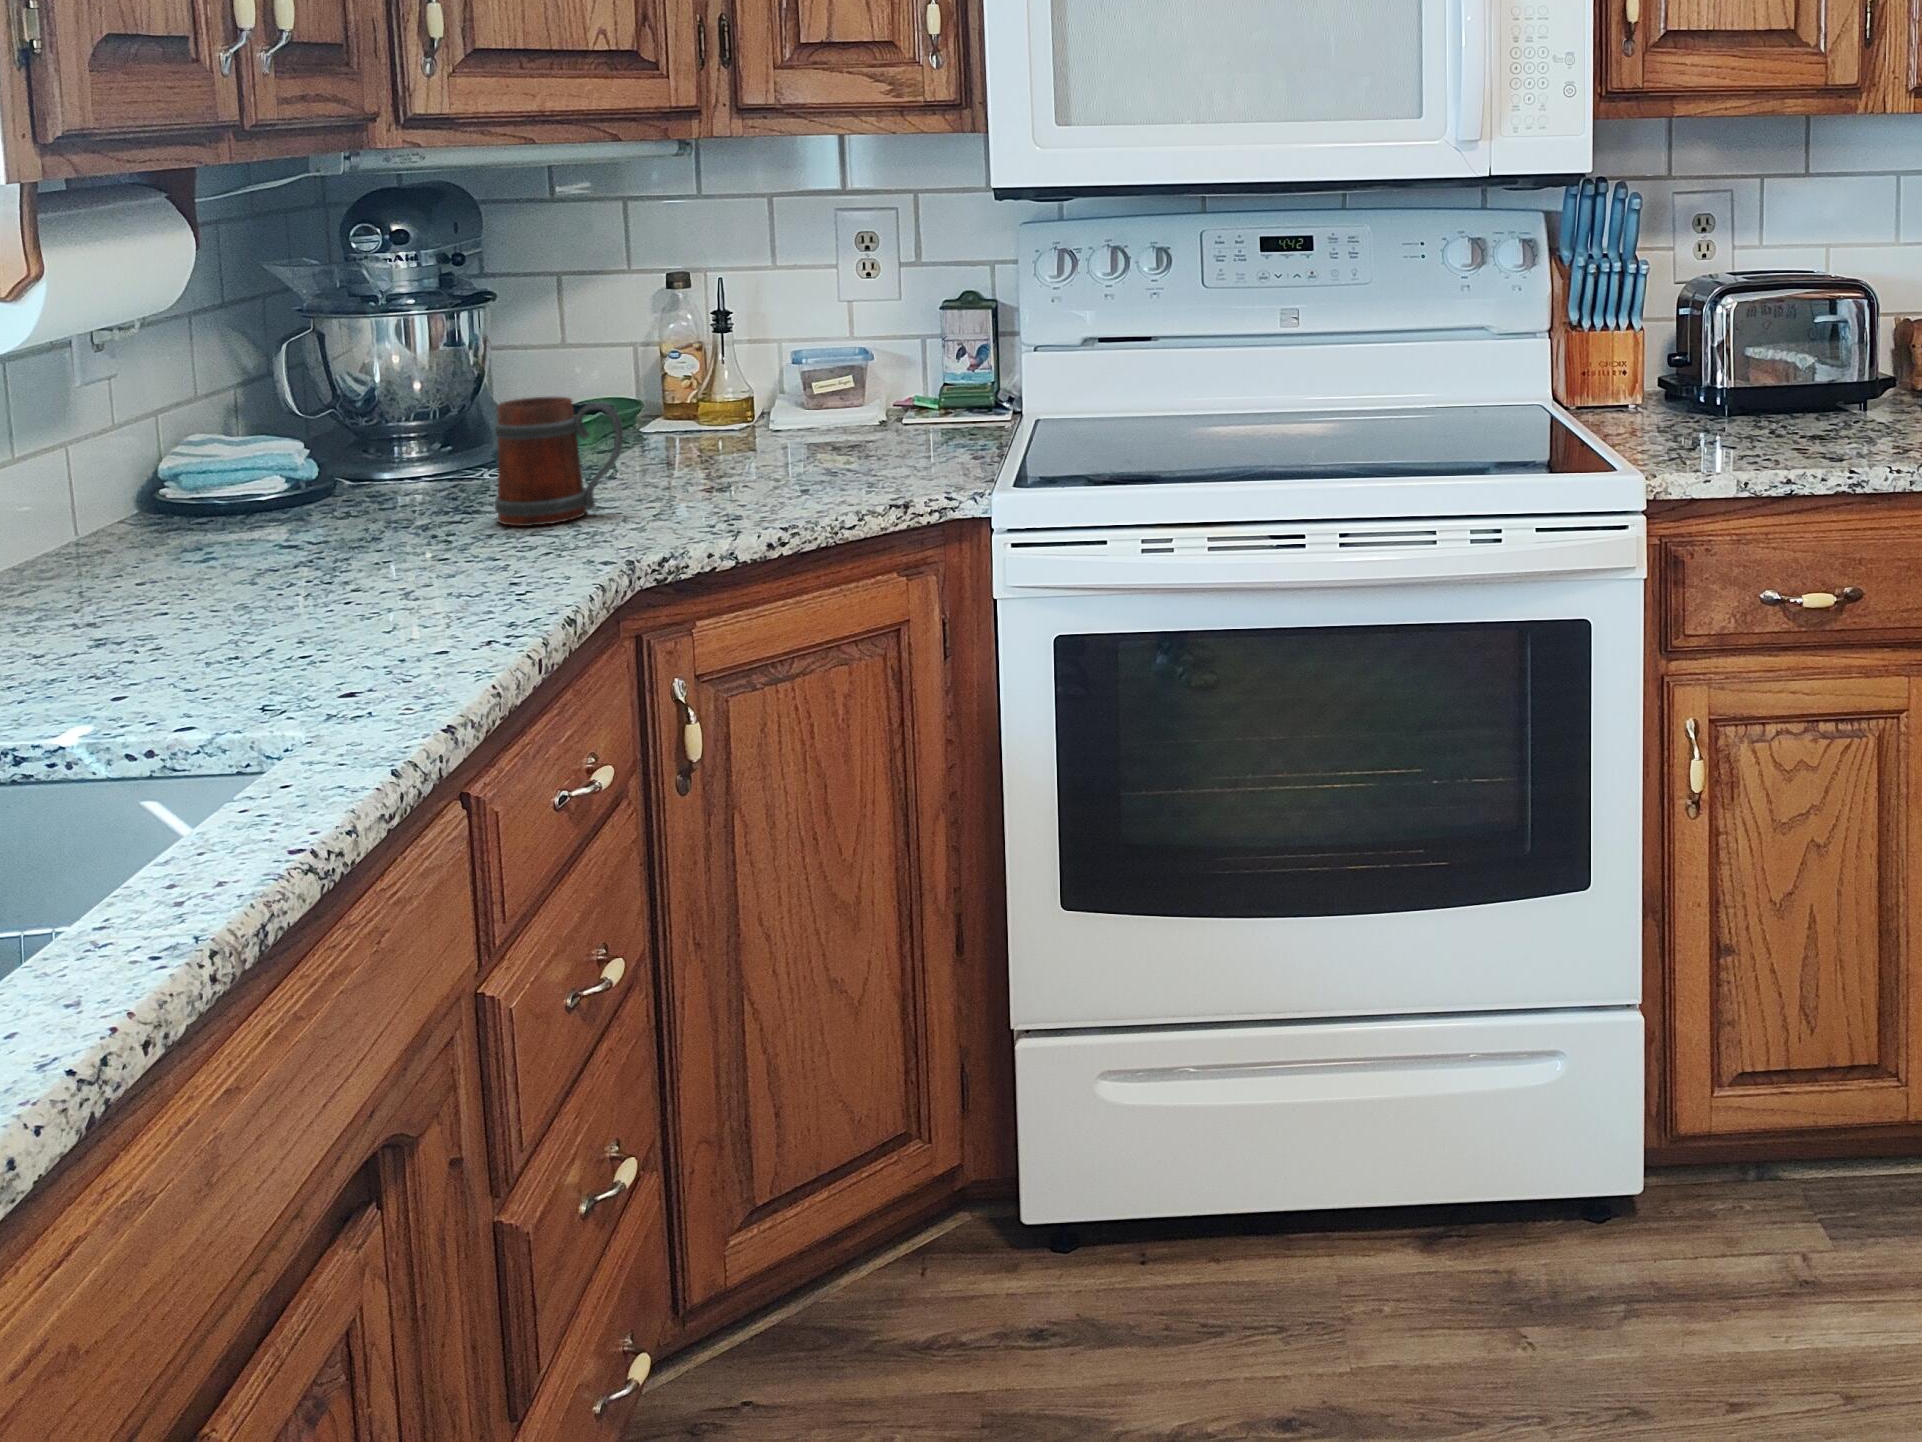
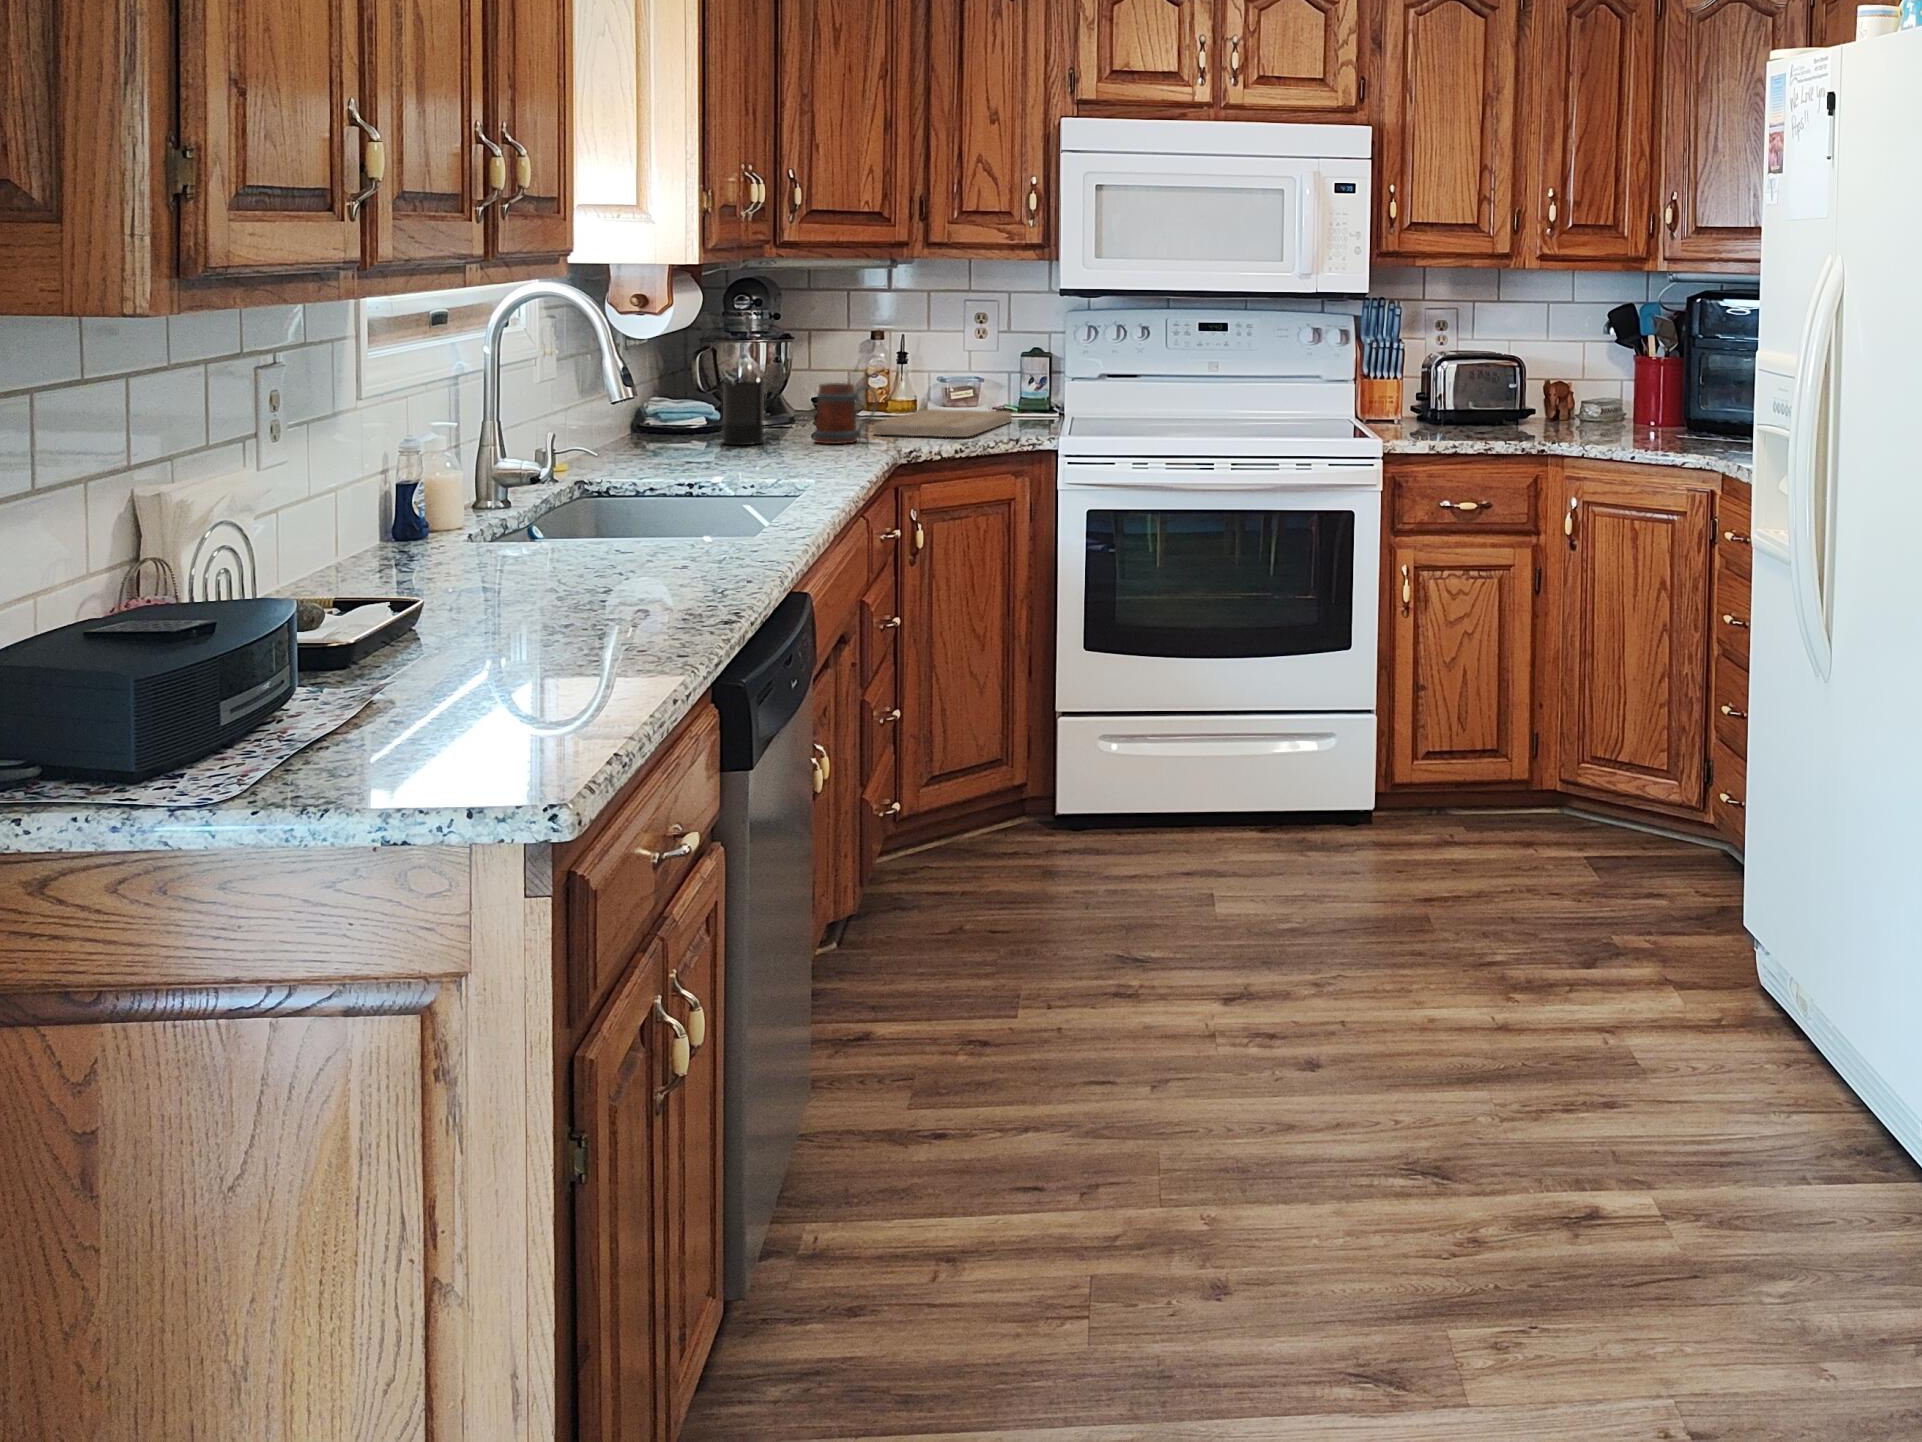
candle: none [291,396,393,538] -> present [722,381,764,445]
cutting board: none [635,413,925,491] -> present [873,409,1012,437]

